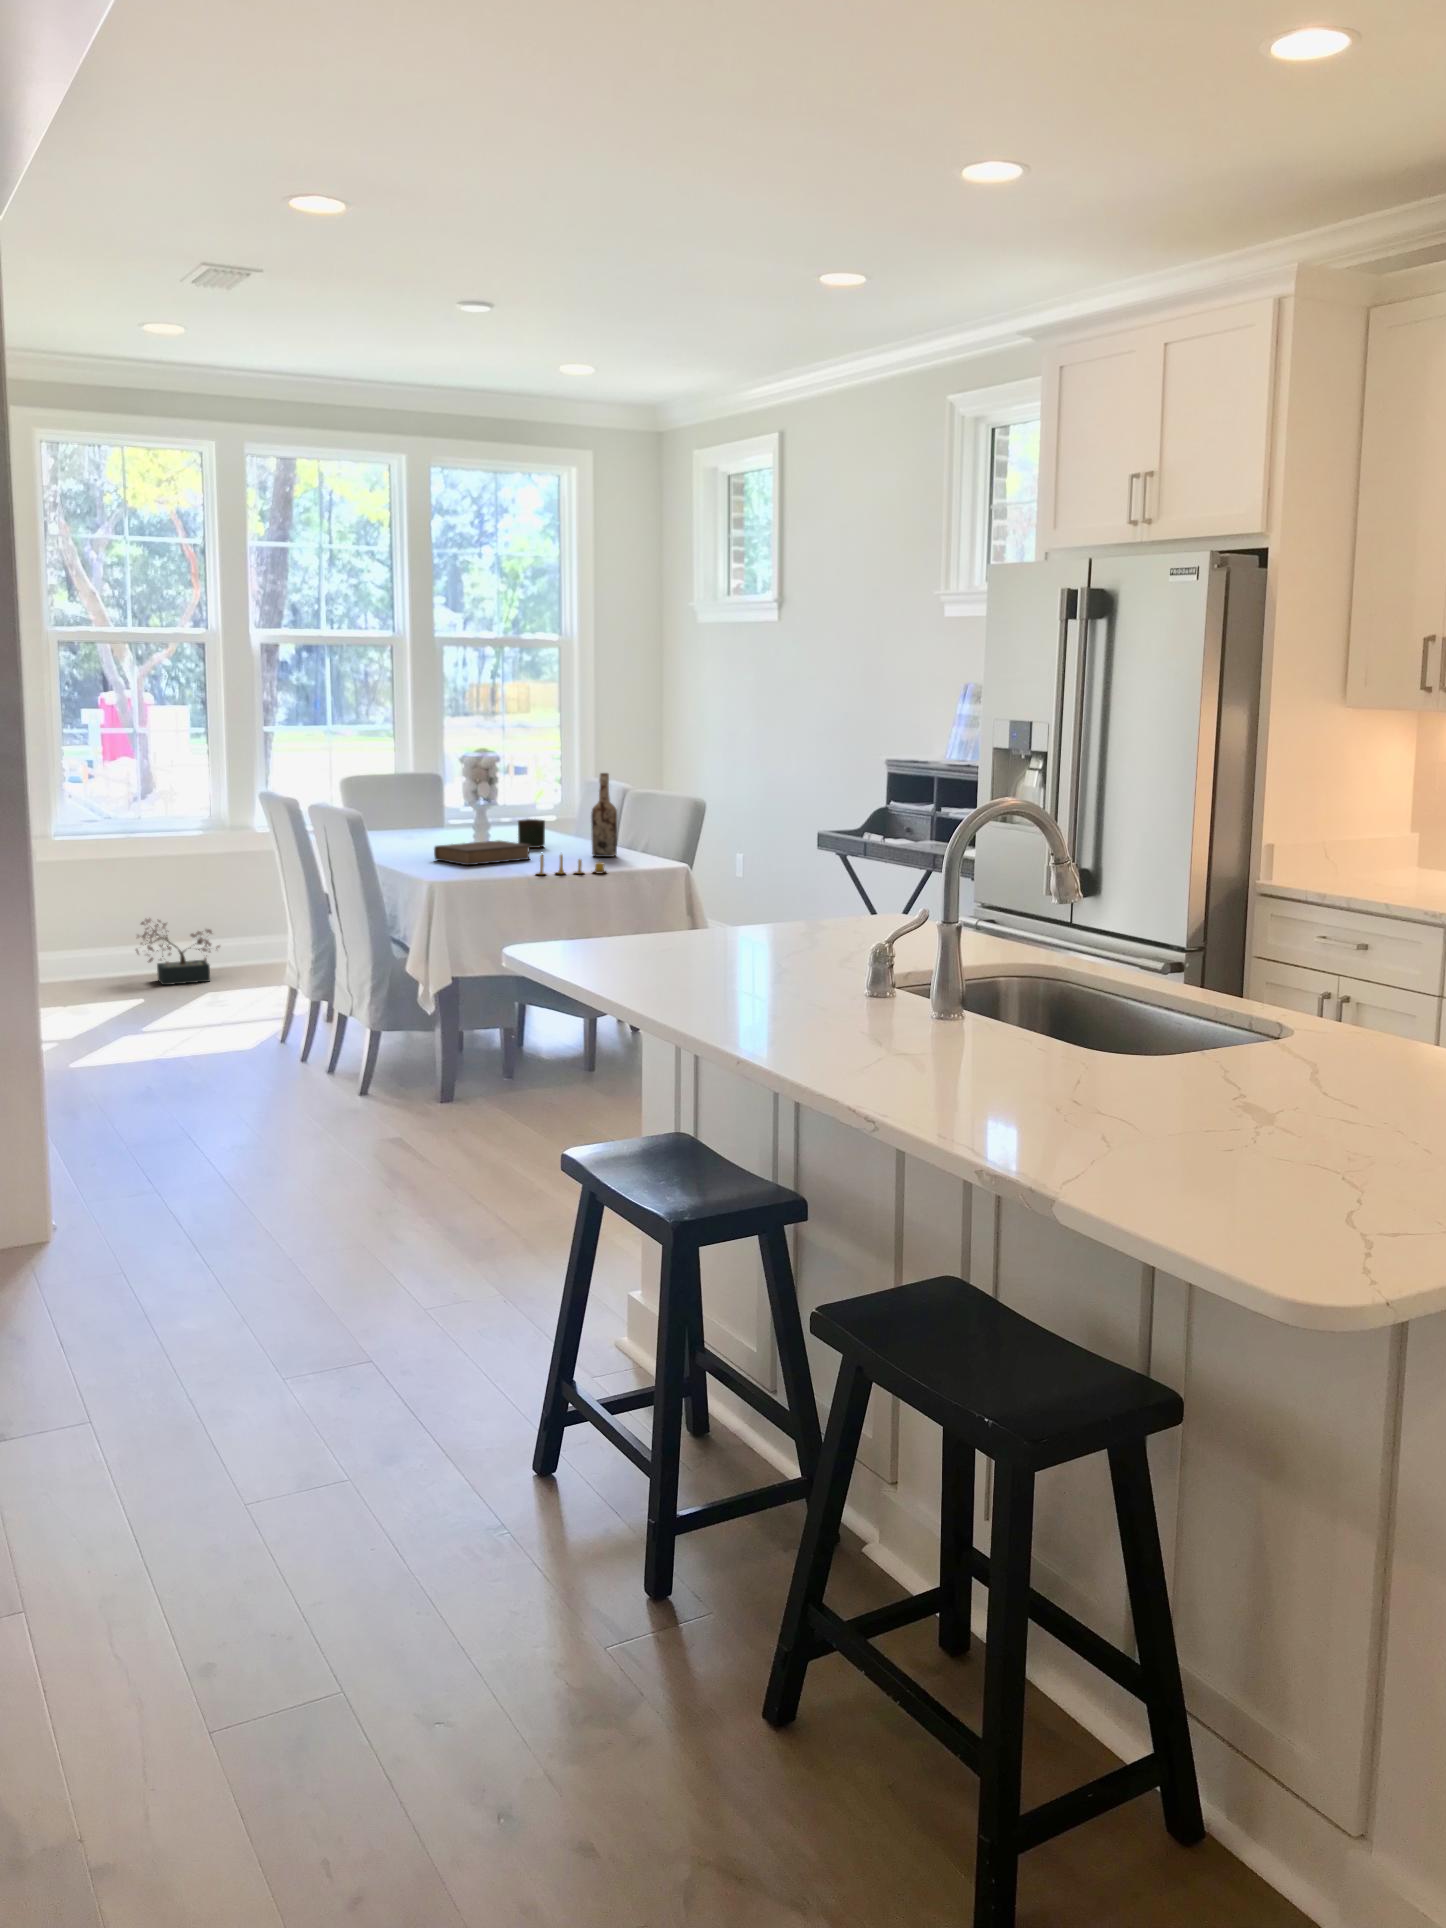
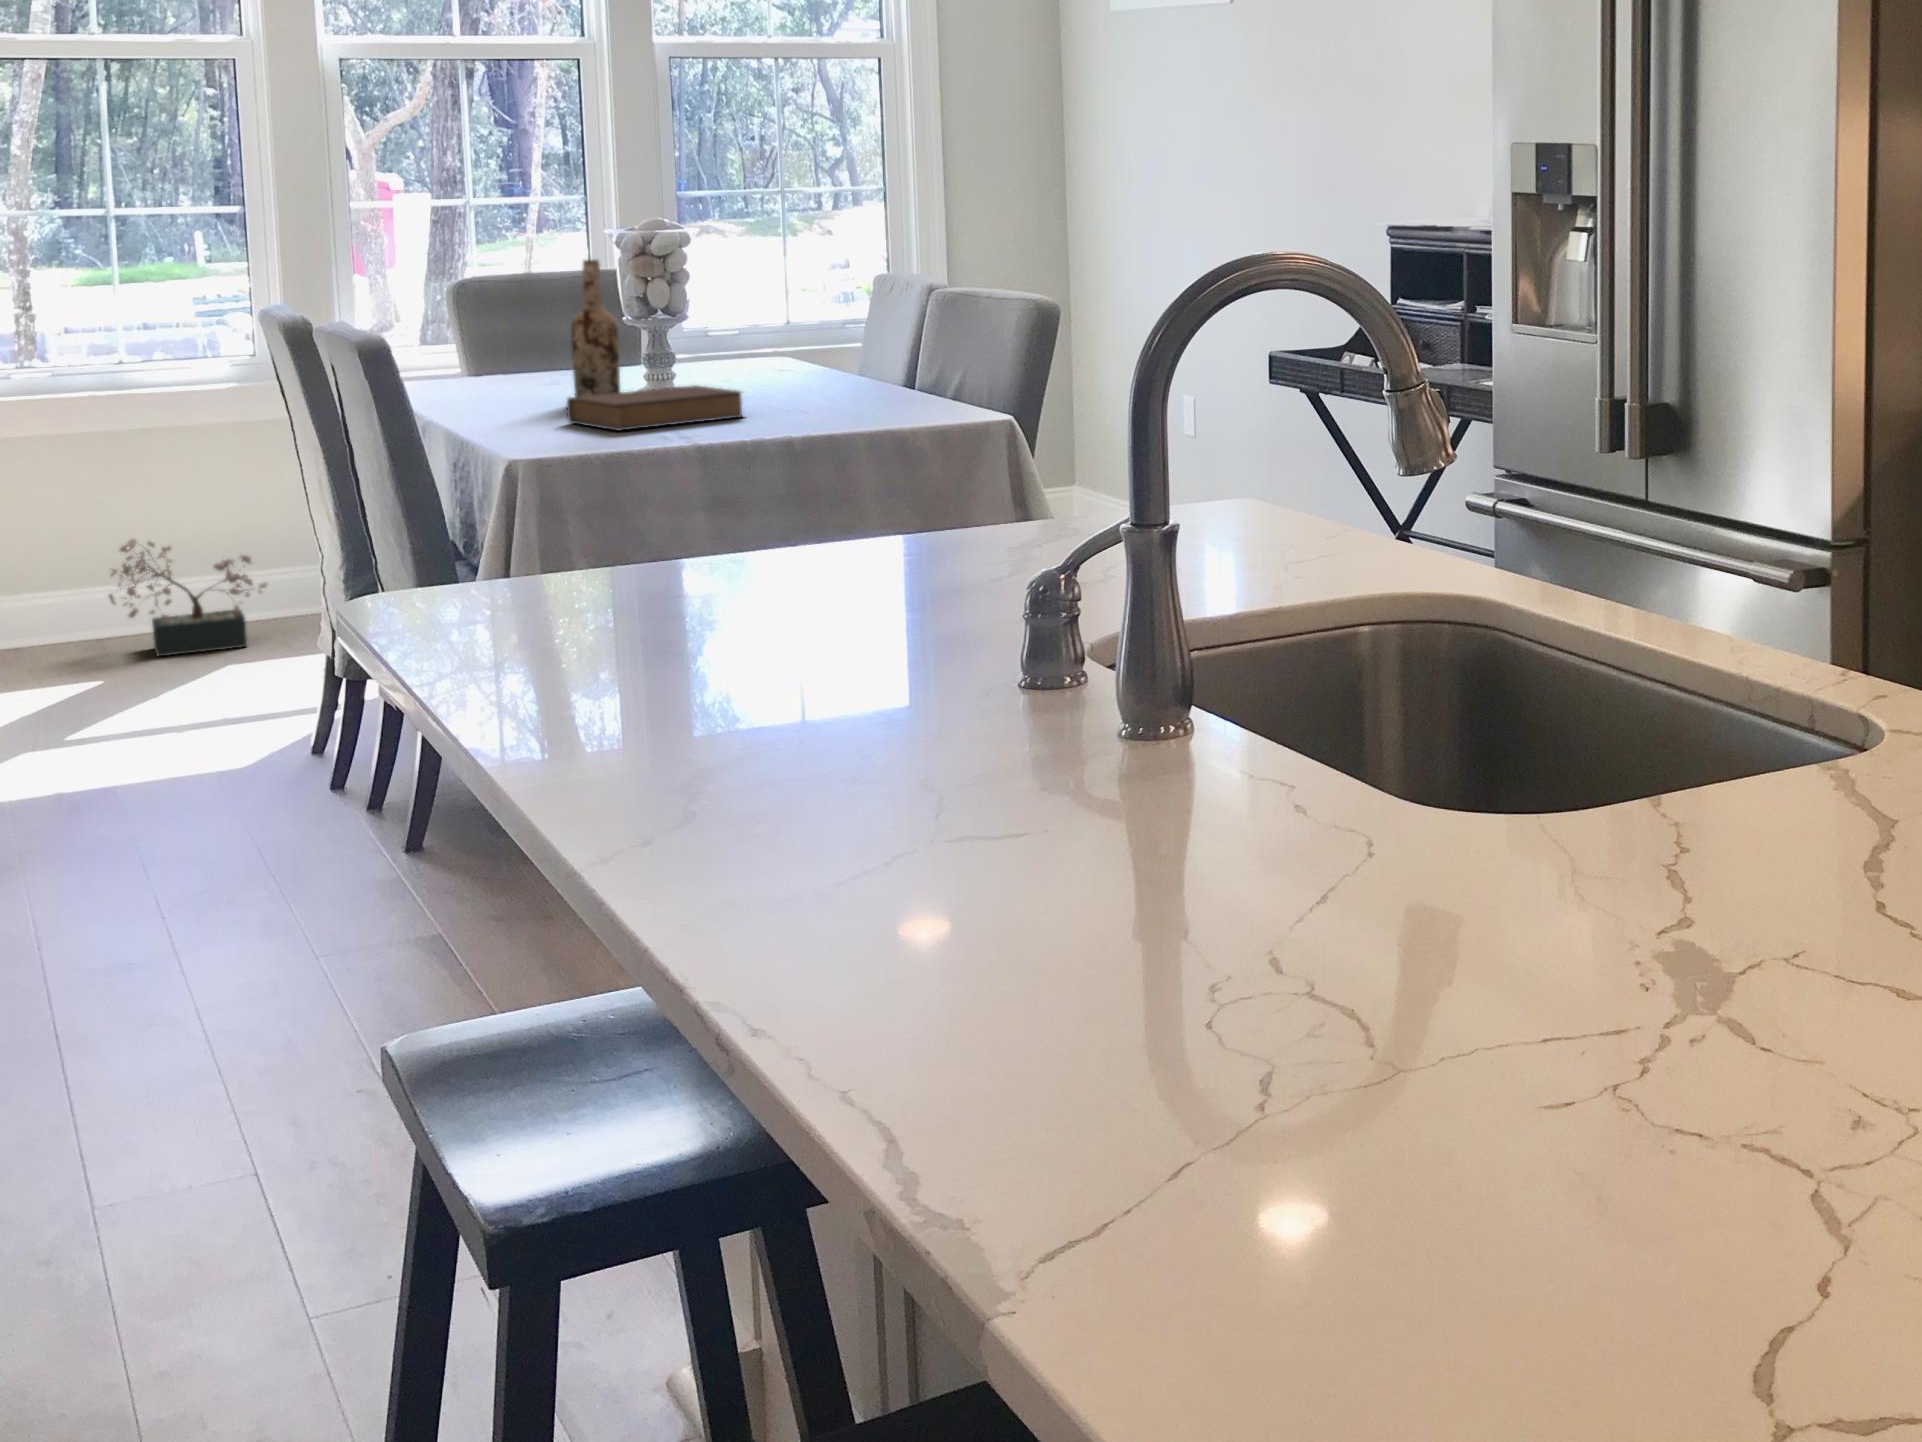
wine bottle: present [591,773,617,857] -> present [571,260,620,397]
mug: present [518,819,545,848] -> none [738,347,790,397]
candle: present [537,855,606,875] -> none [727,402,864,444]

